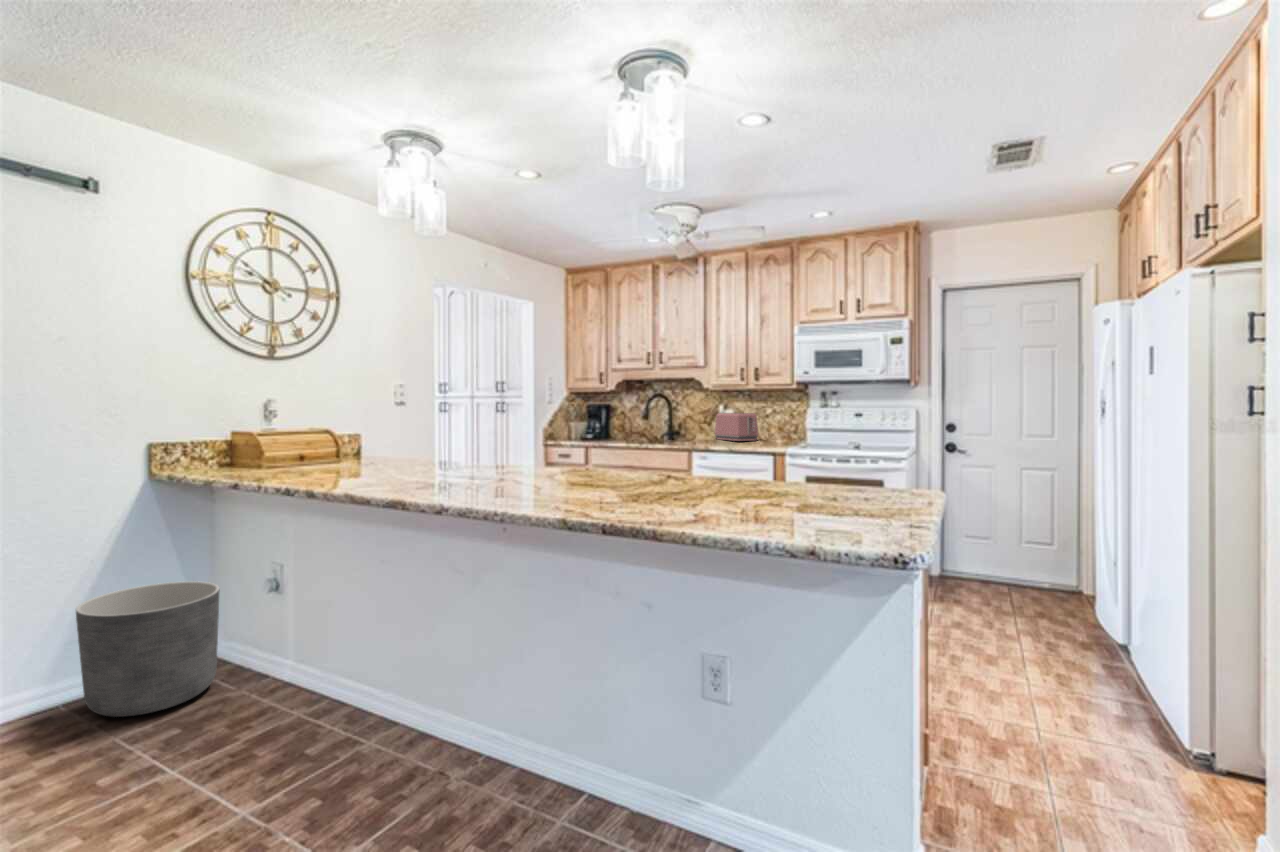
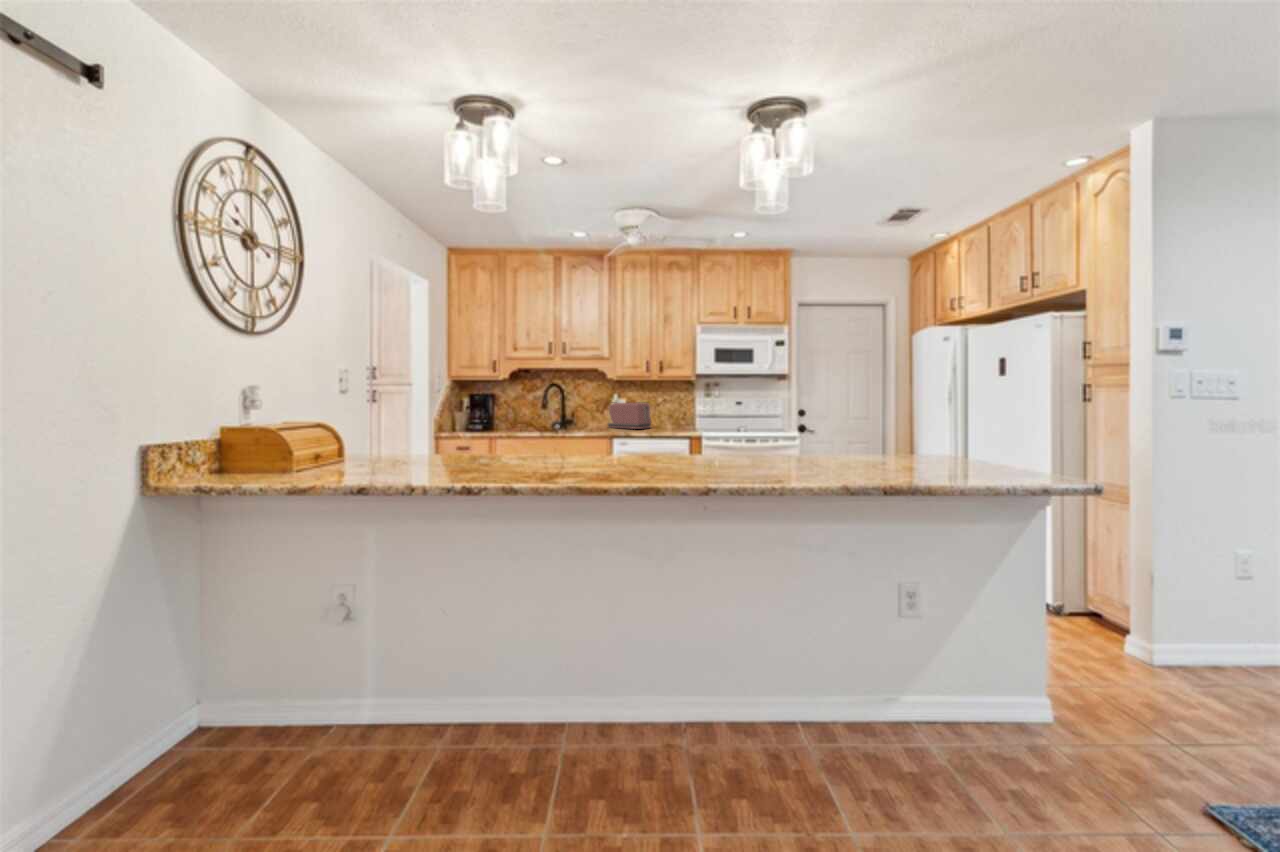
planter: present [76,581,220,717] -> none [101,621,283,811]

